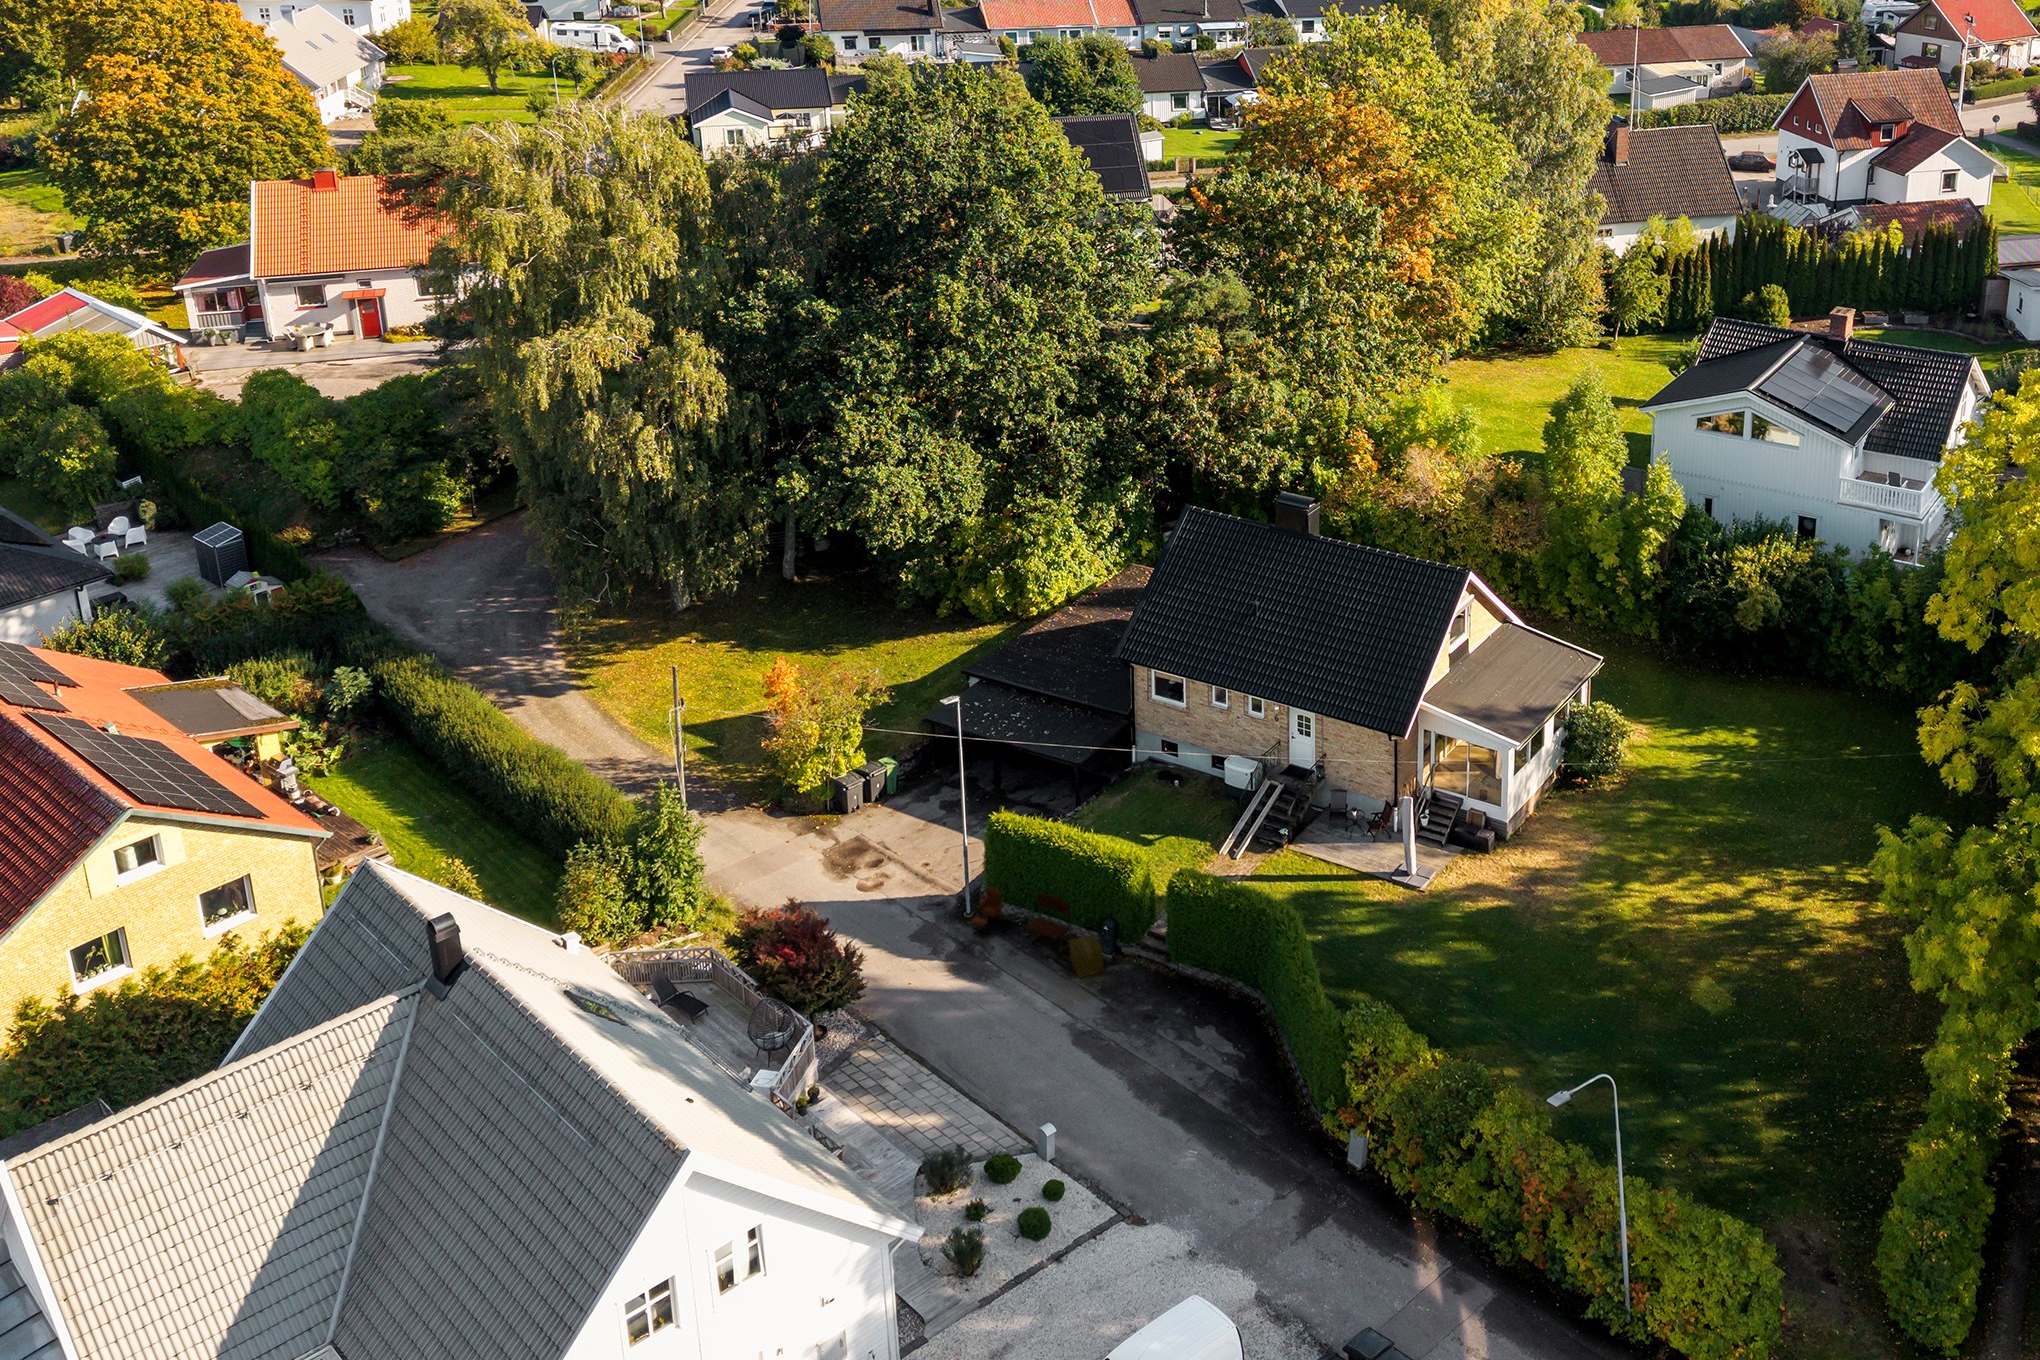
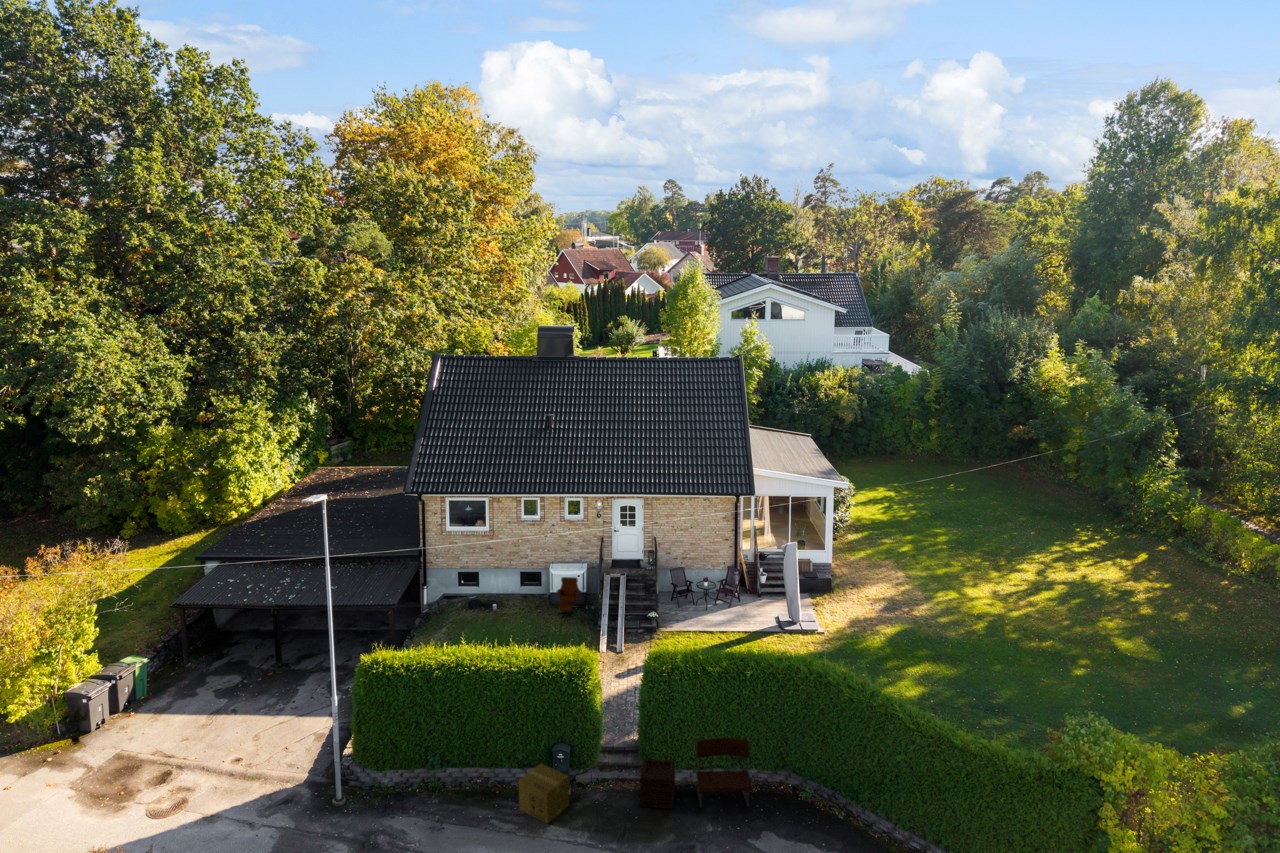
potted tree: none [829,790,848,819] -> present [58,705,88,744]
lounge chair: present [972,888,1003,932] -> present [557,577,581,616]
bench: present [1025,893,1071,952] -> present [696,738,753,808]
wooden crate: none [1148,954,1186,999] -> present [640,759,675,809]

